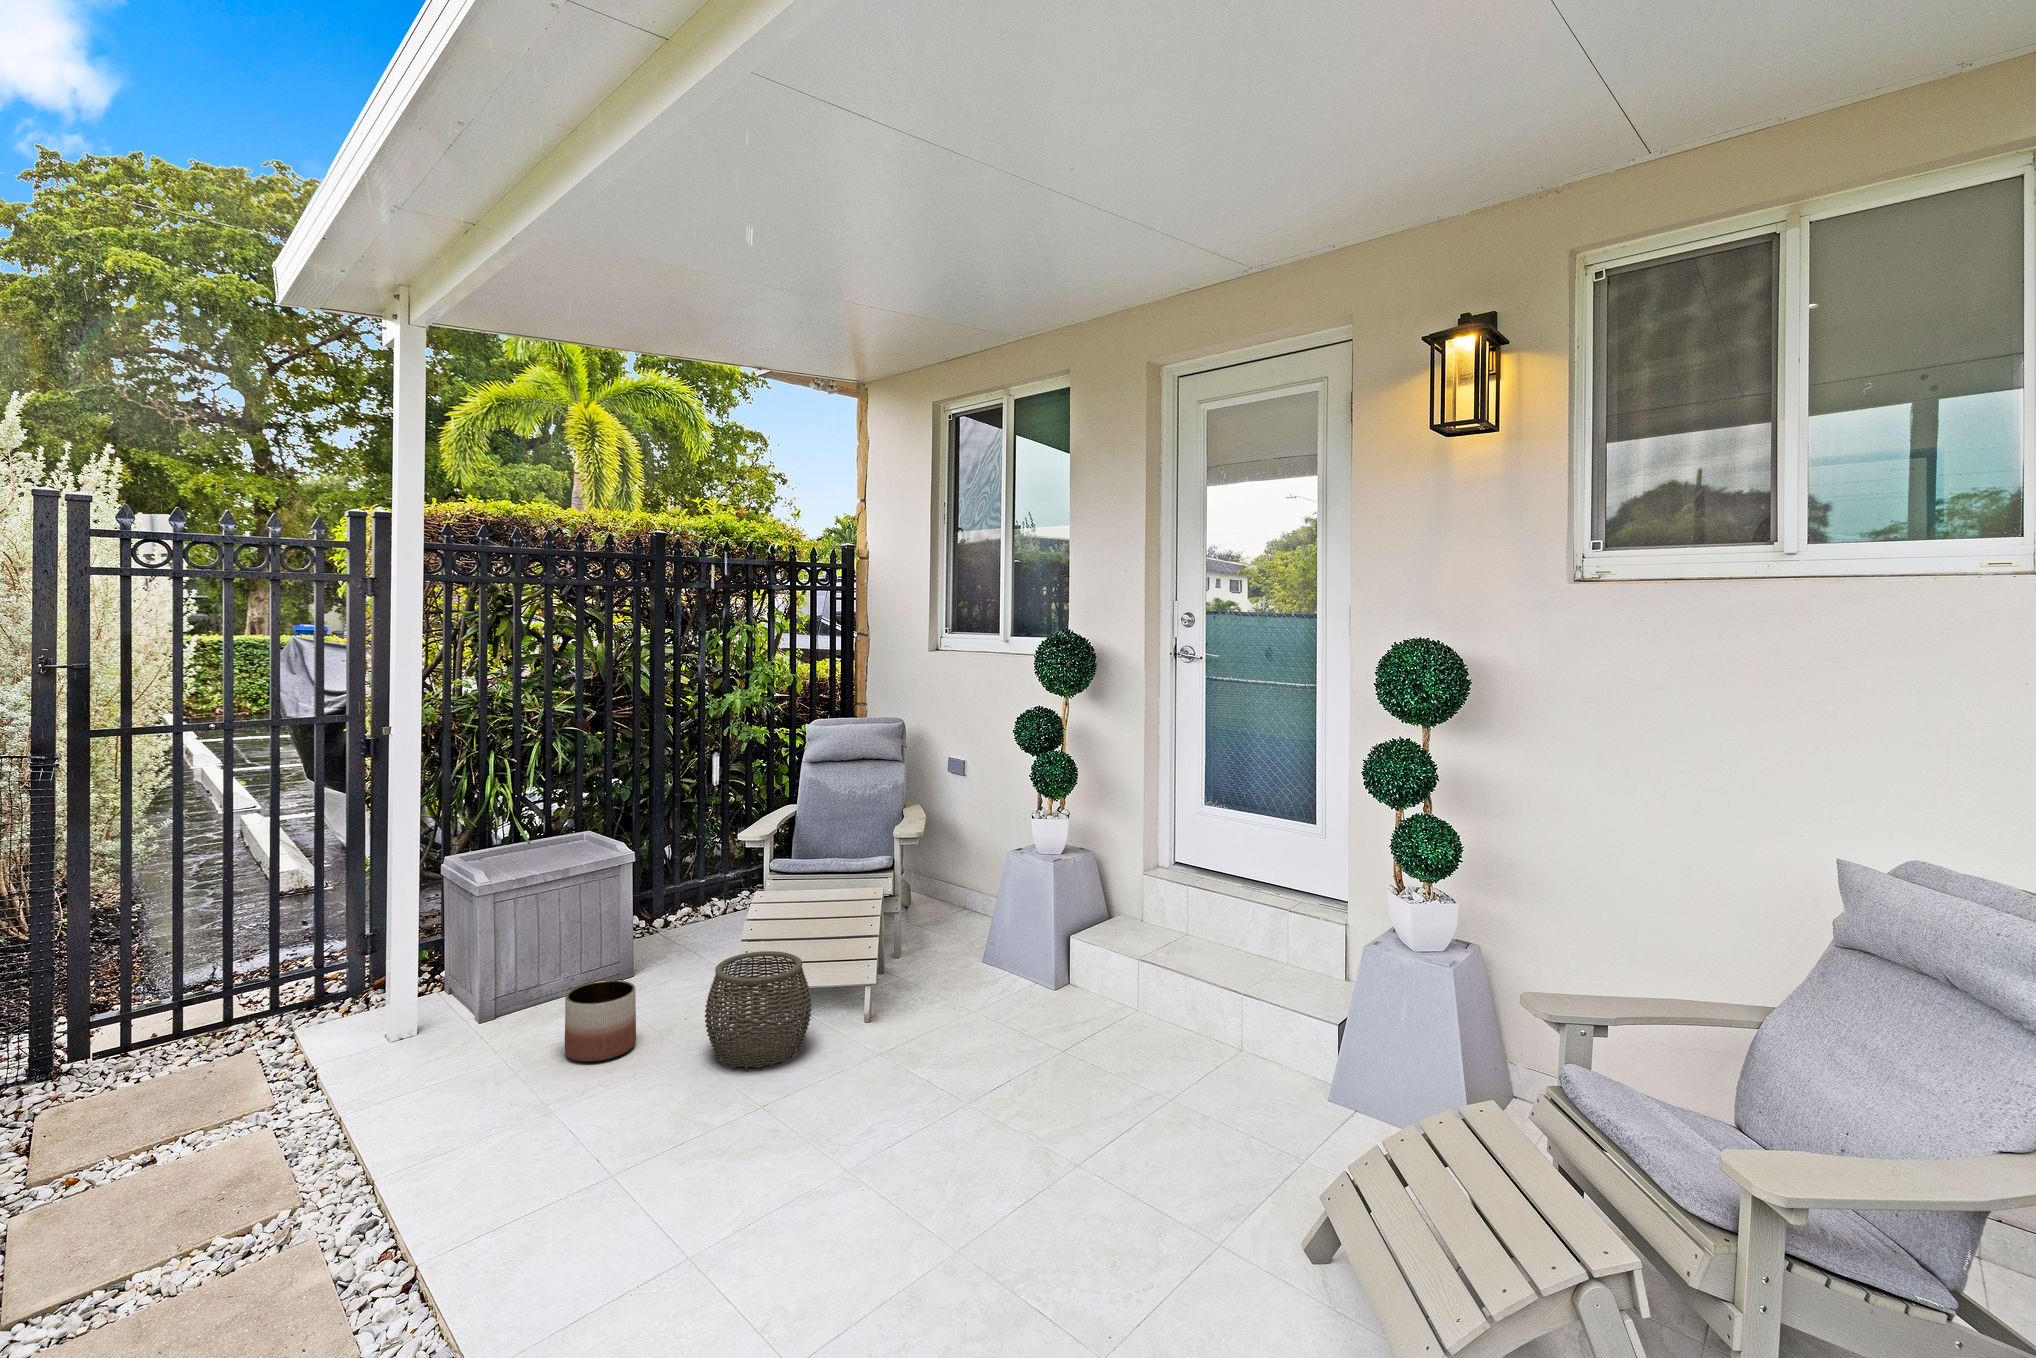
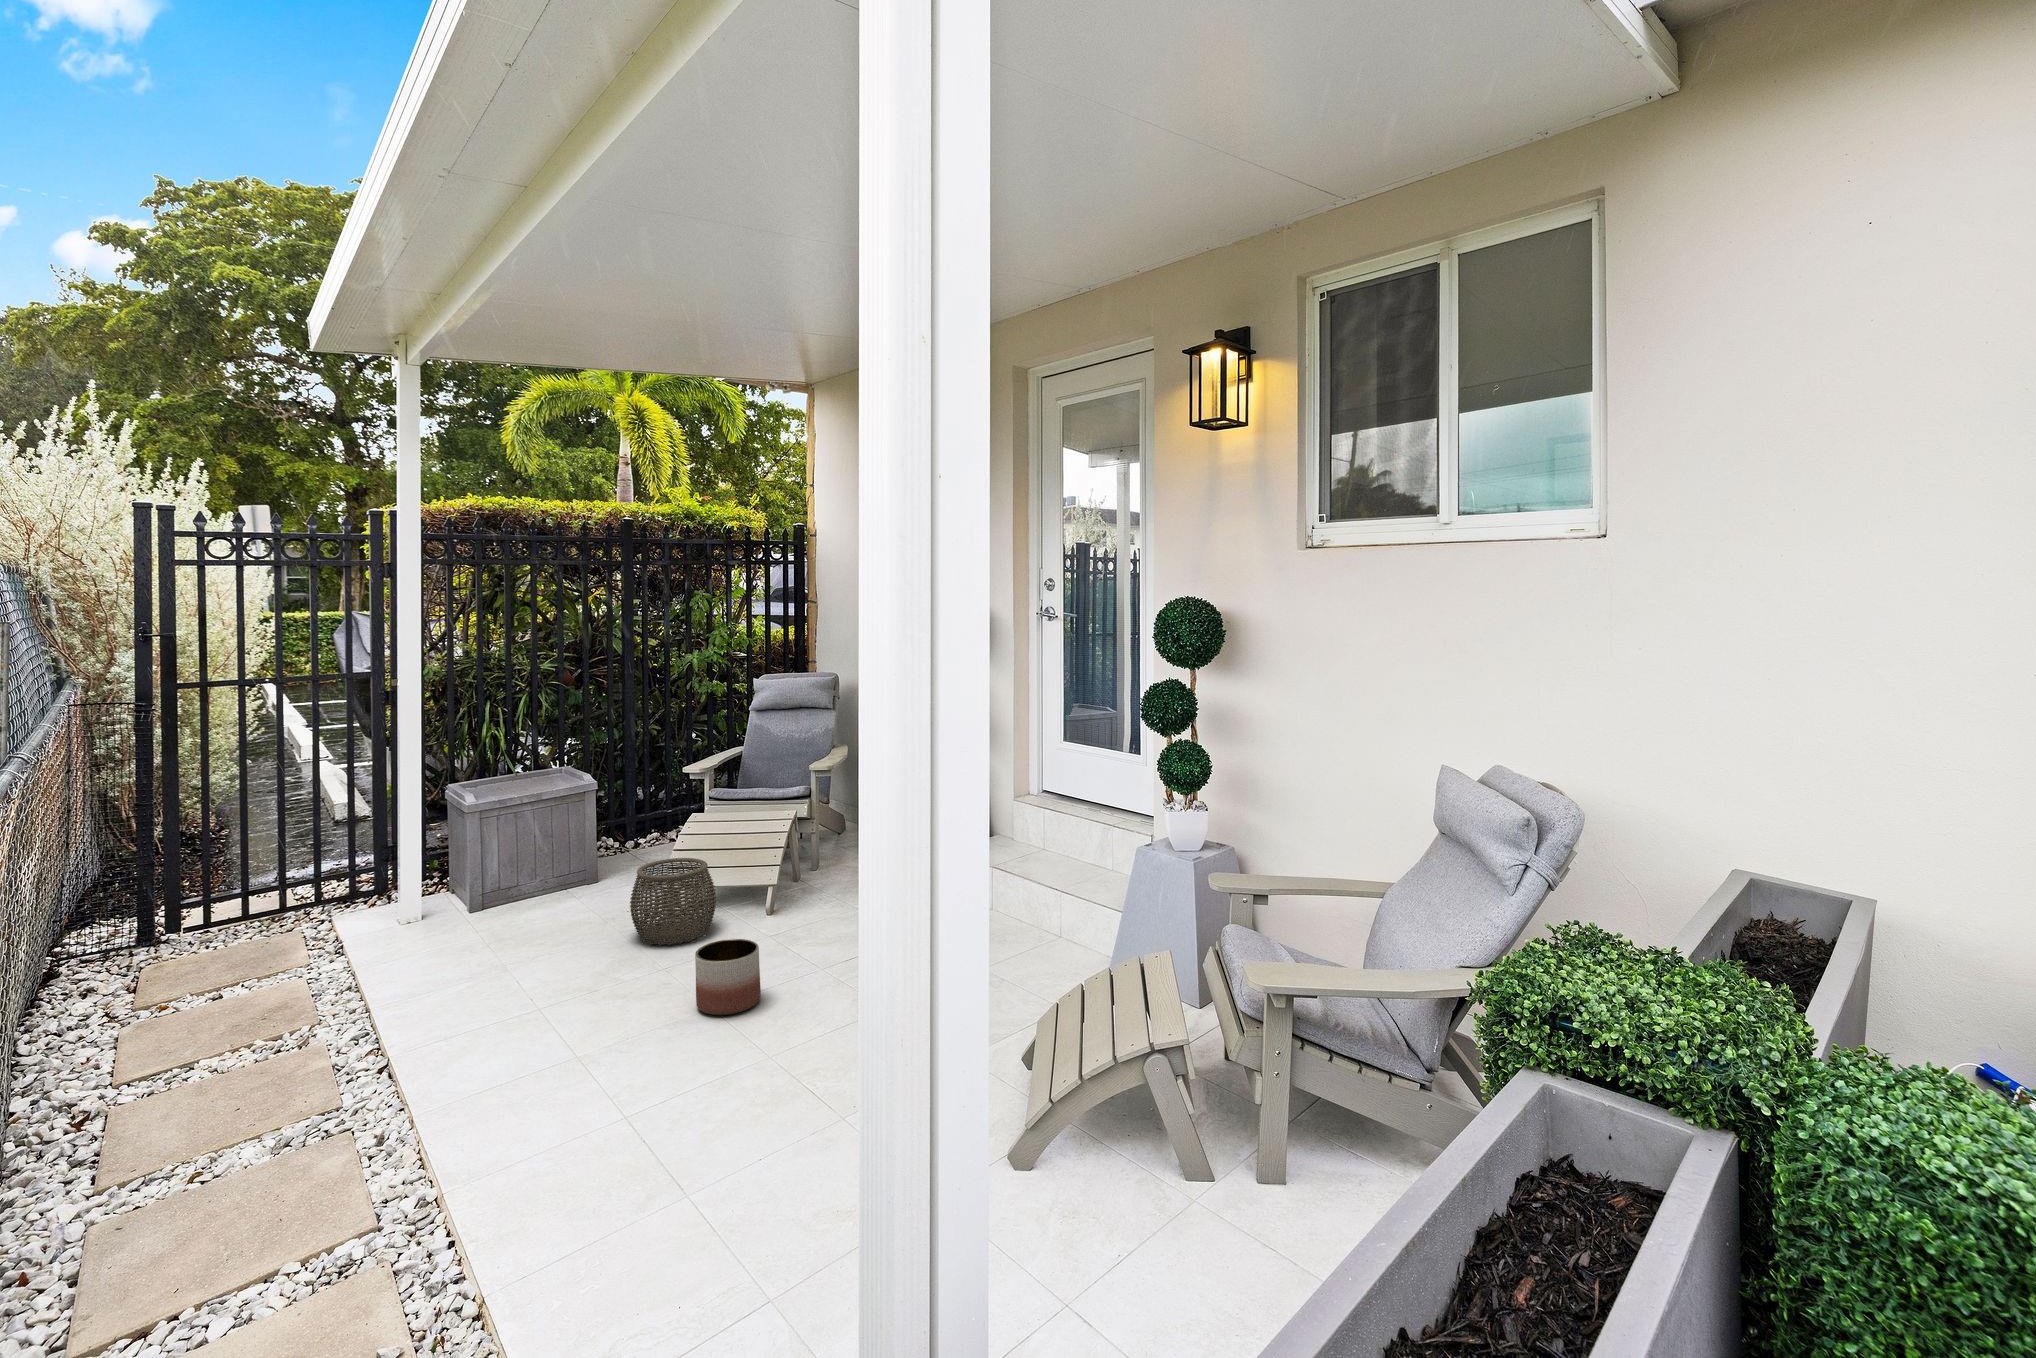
planter: present [565,980,636,1062] -> present [695,939,761,1015]

